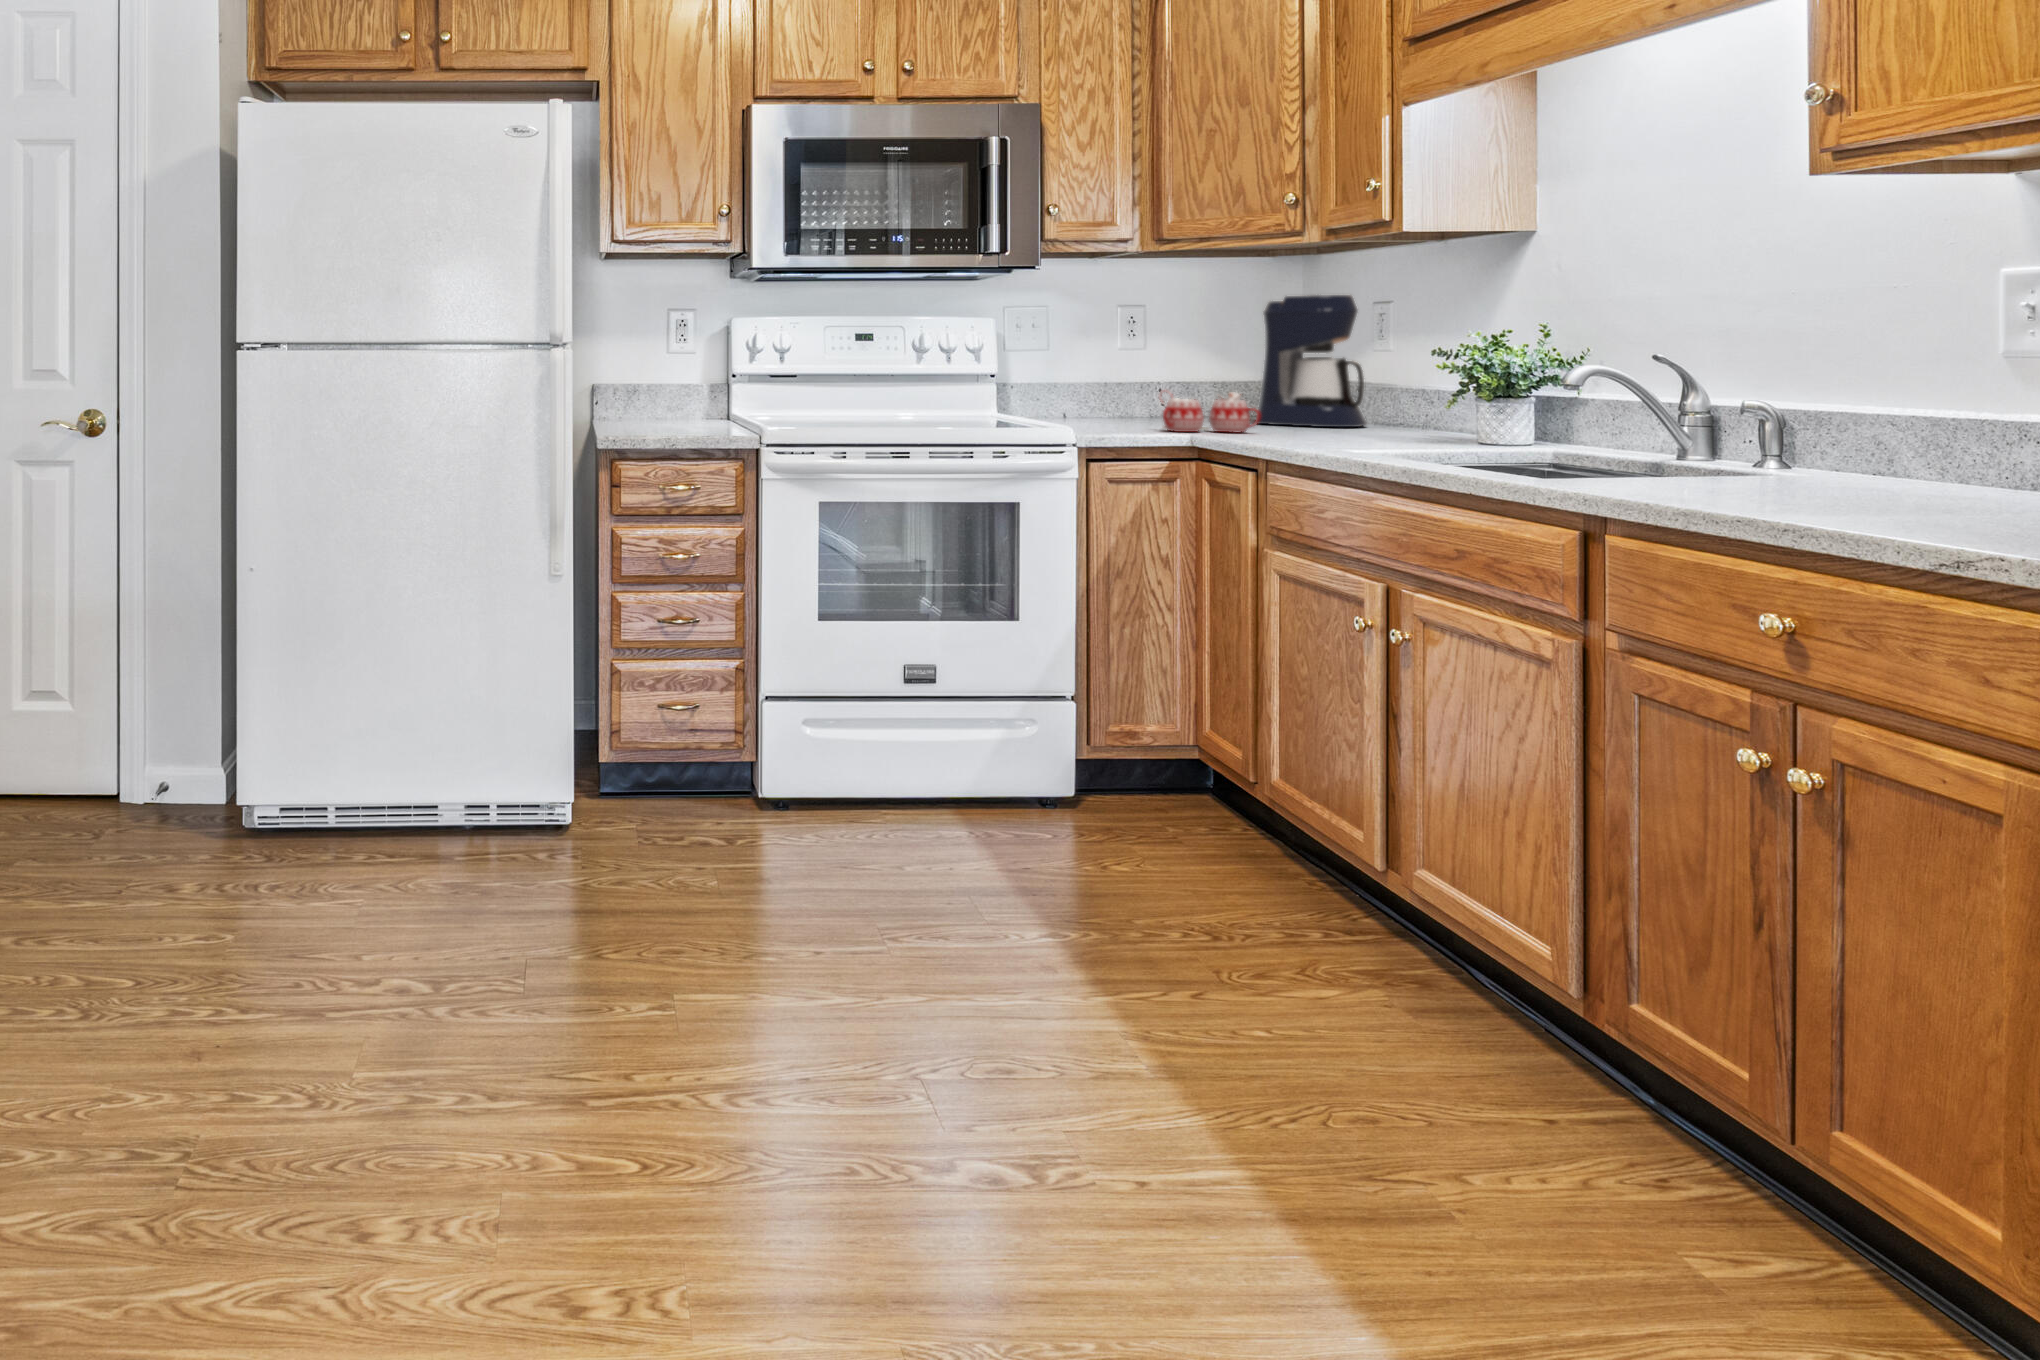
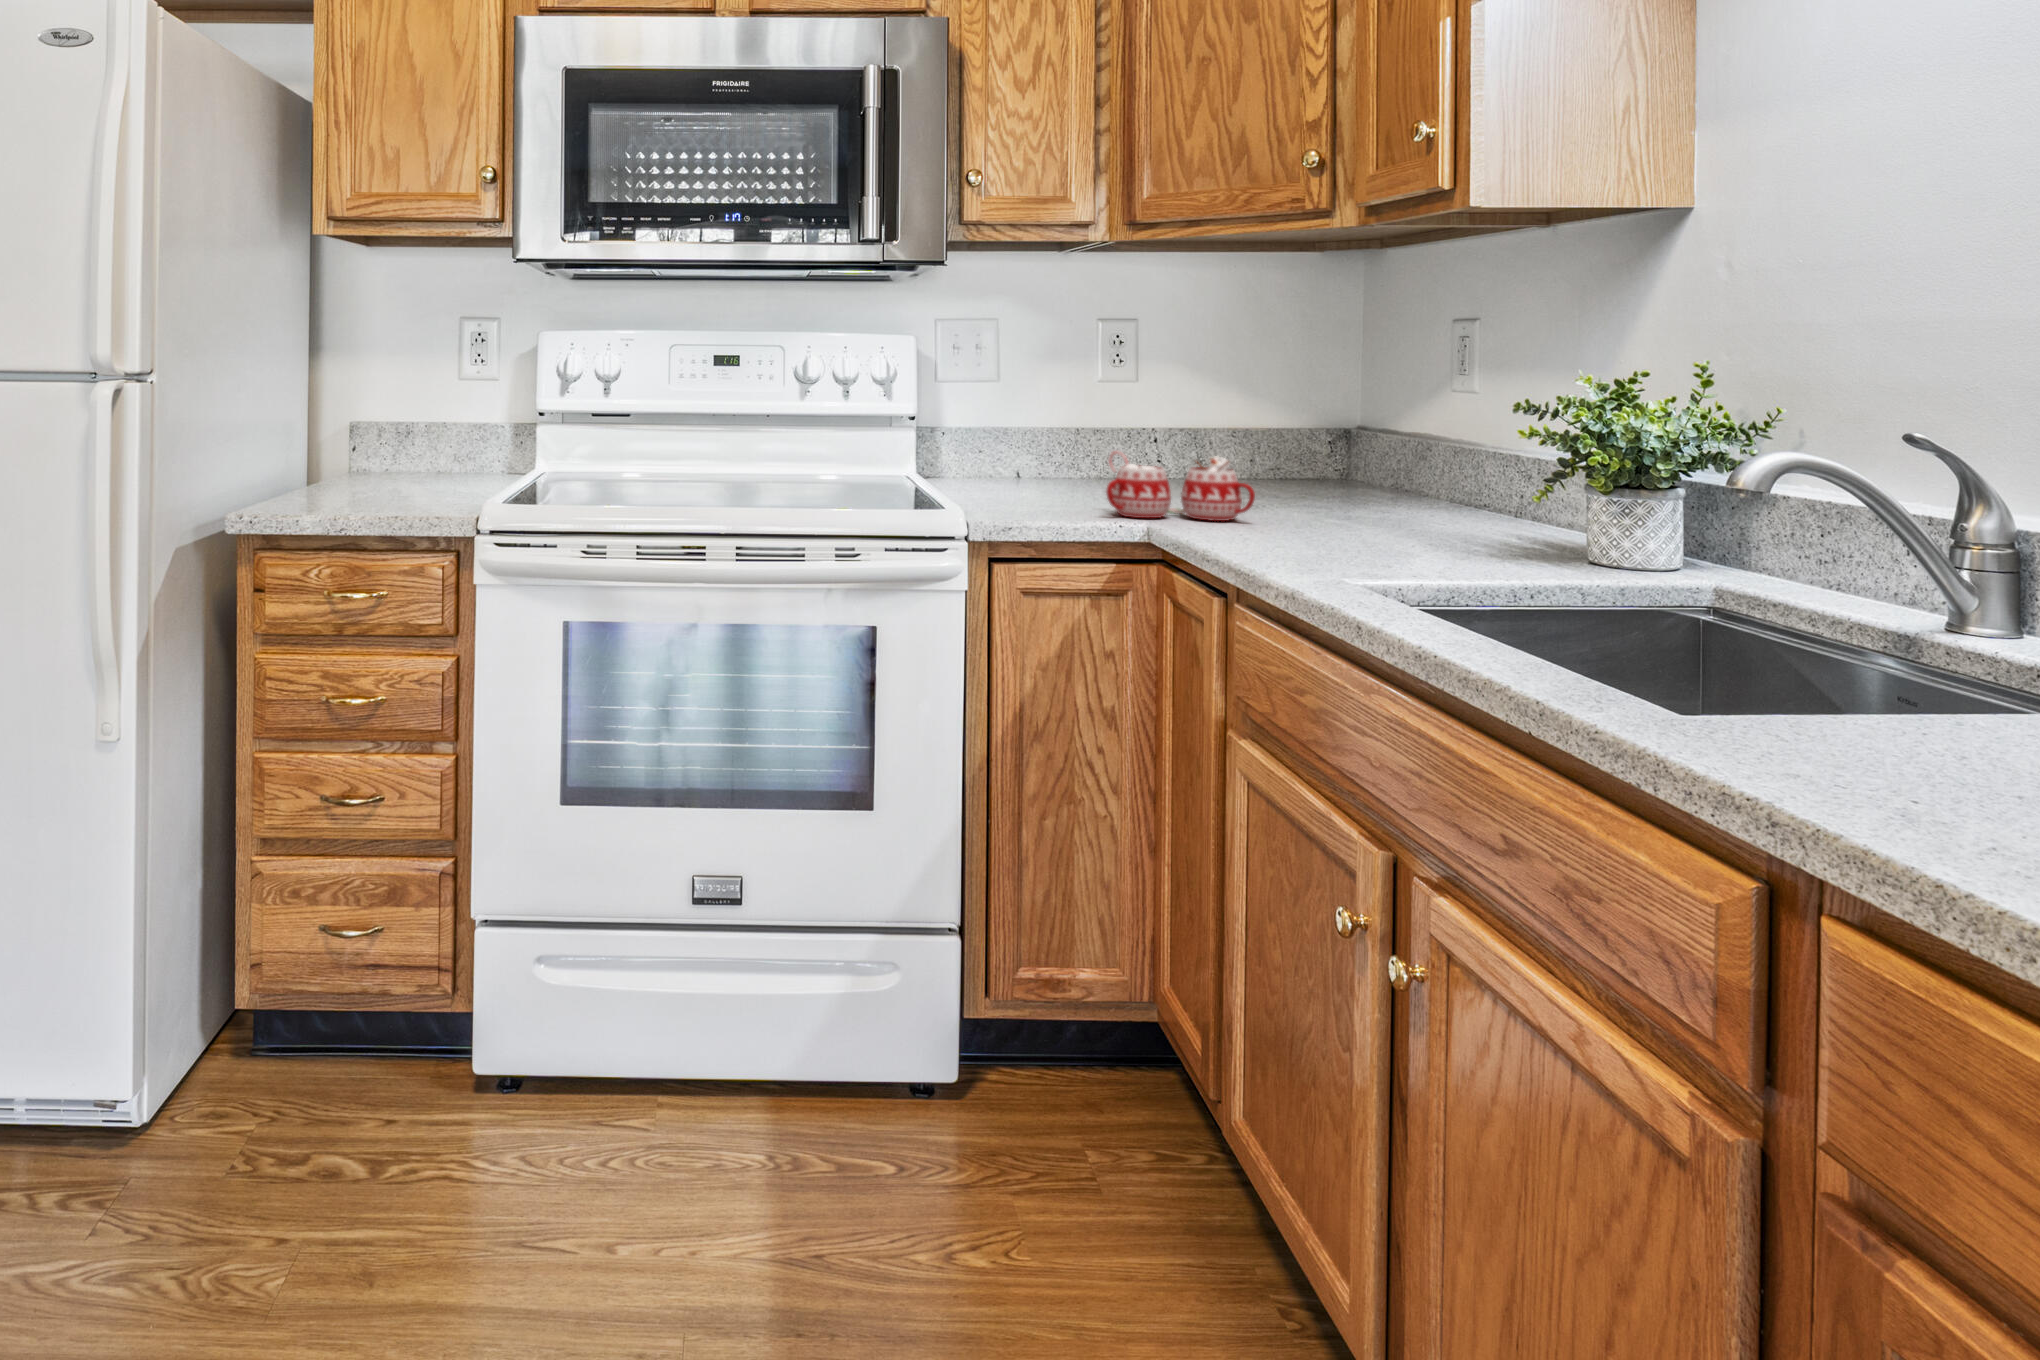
coffee maker: present [1258,295,1367,427] -> none [1275,308,1436,507]

